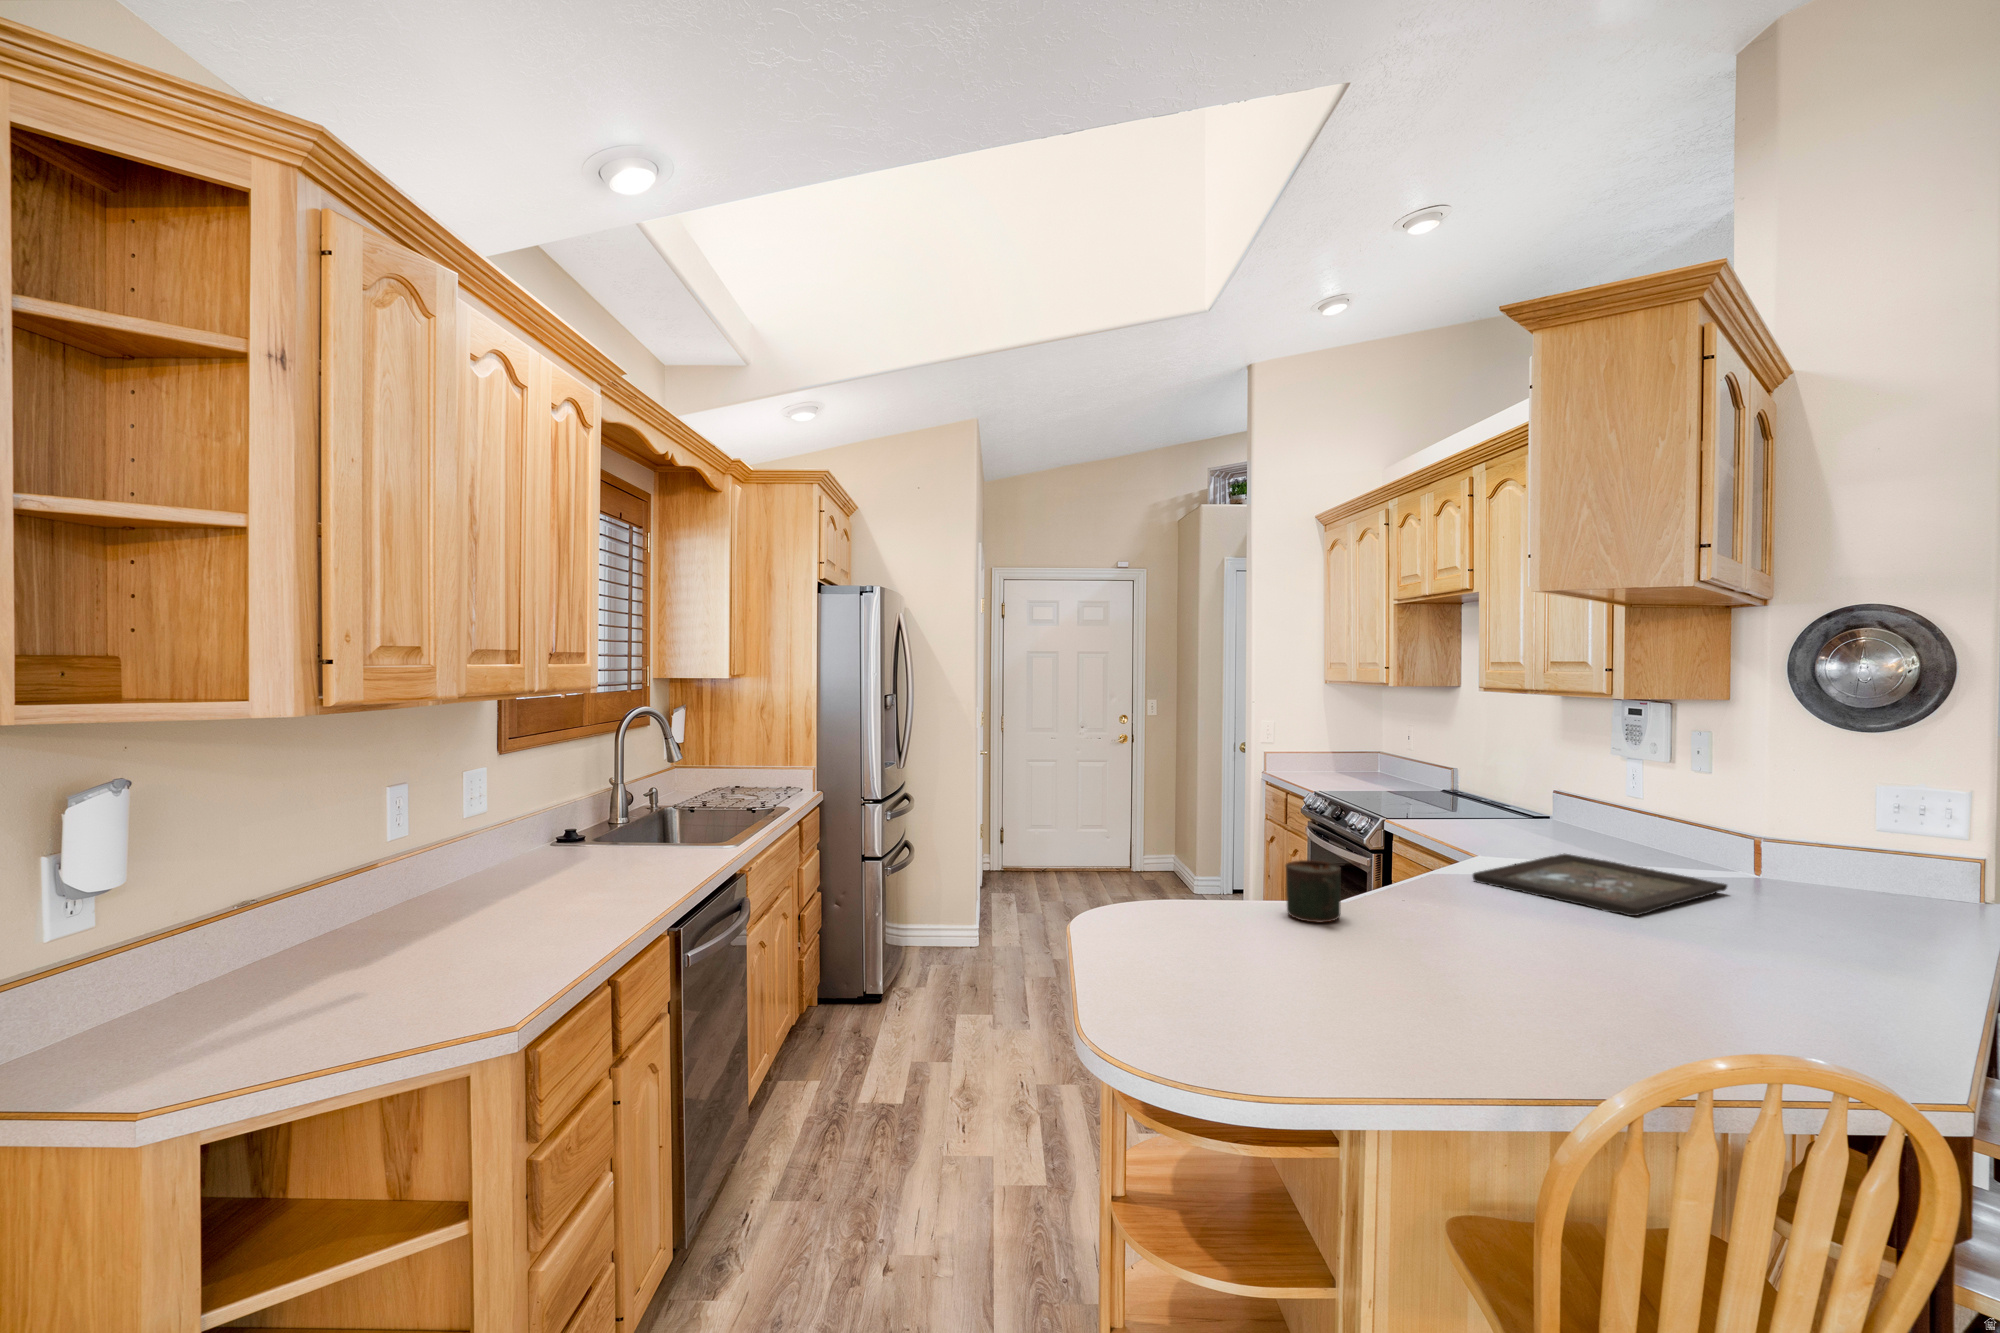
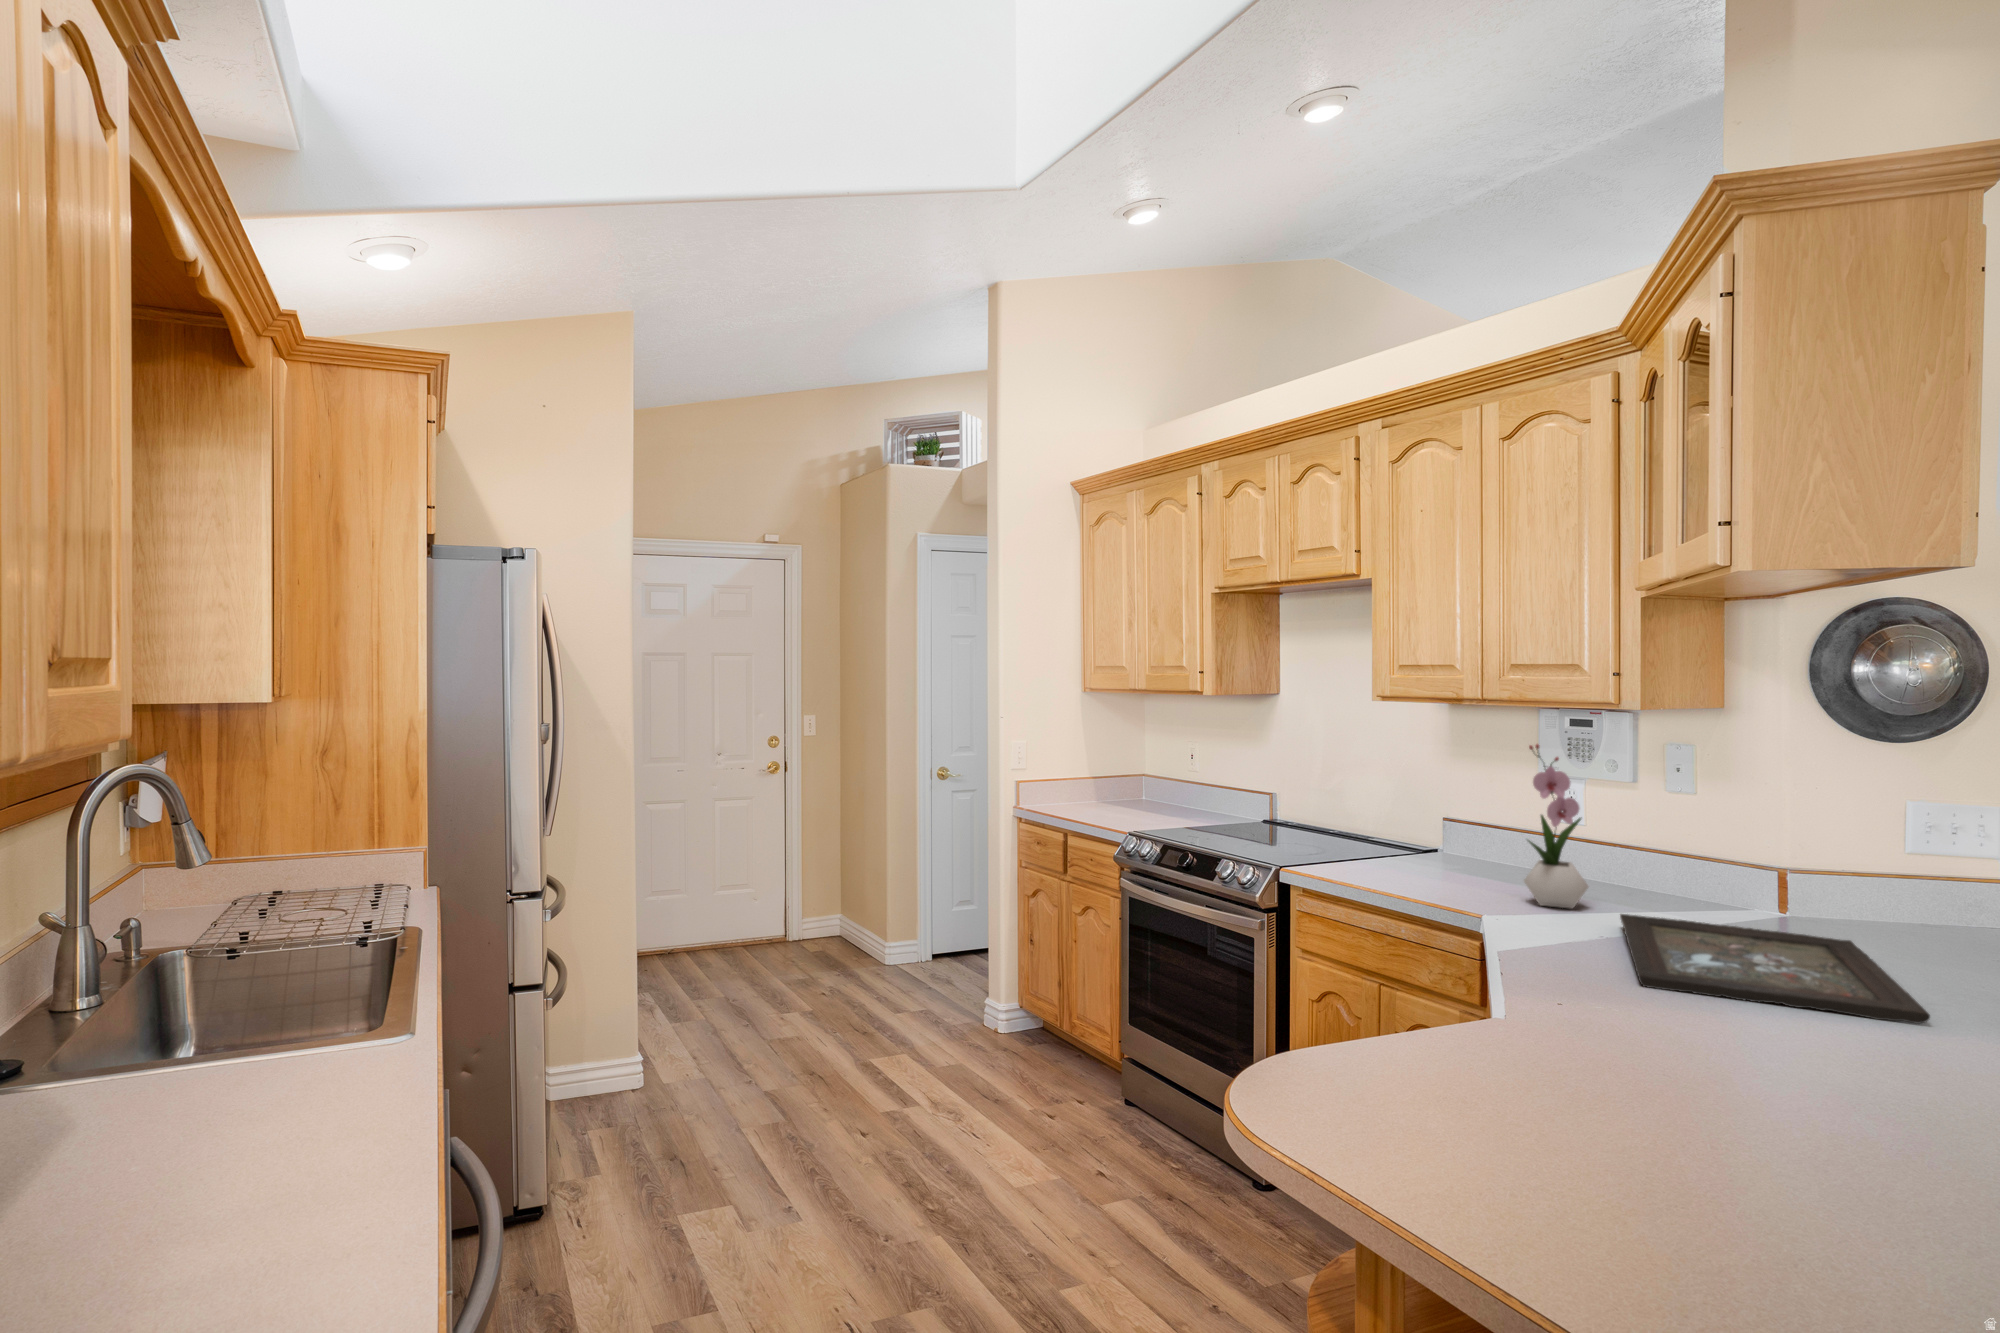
flower arrangement: none [1521,723,1583,854] -> present [1524,744,1588,909]
mug: present [1286,860,1341,922] -> none [1673,1039,1842,1176]

